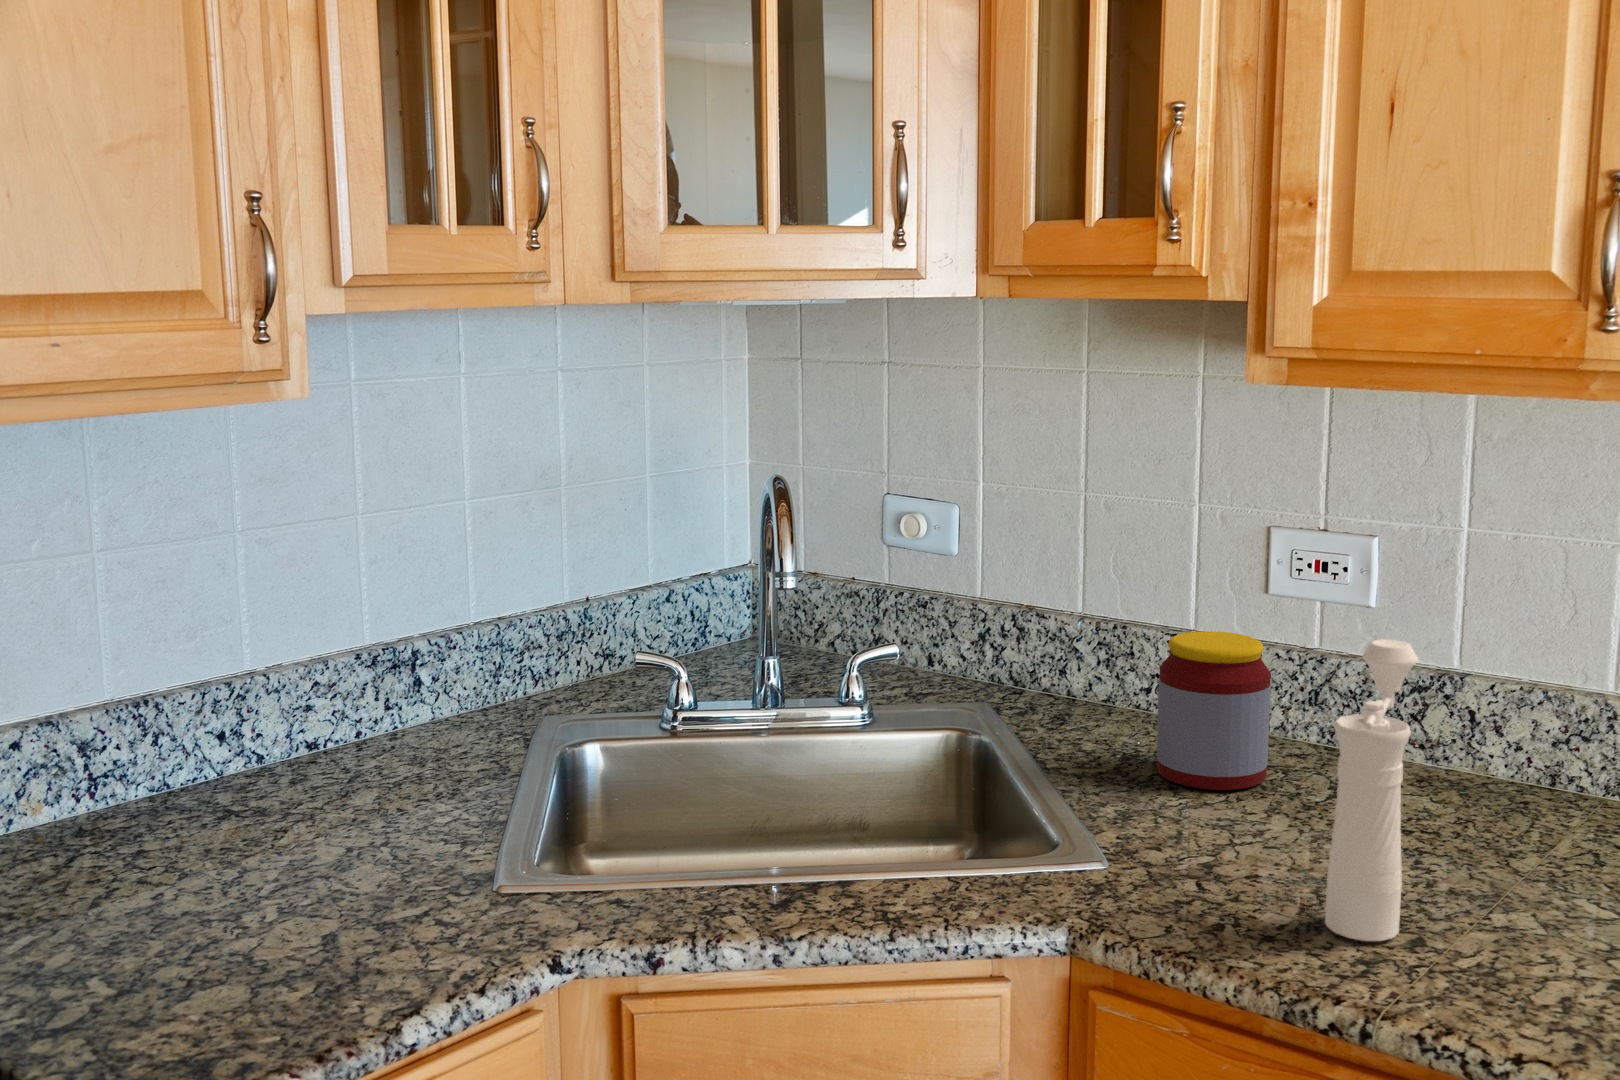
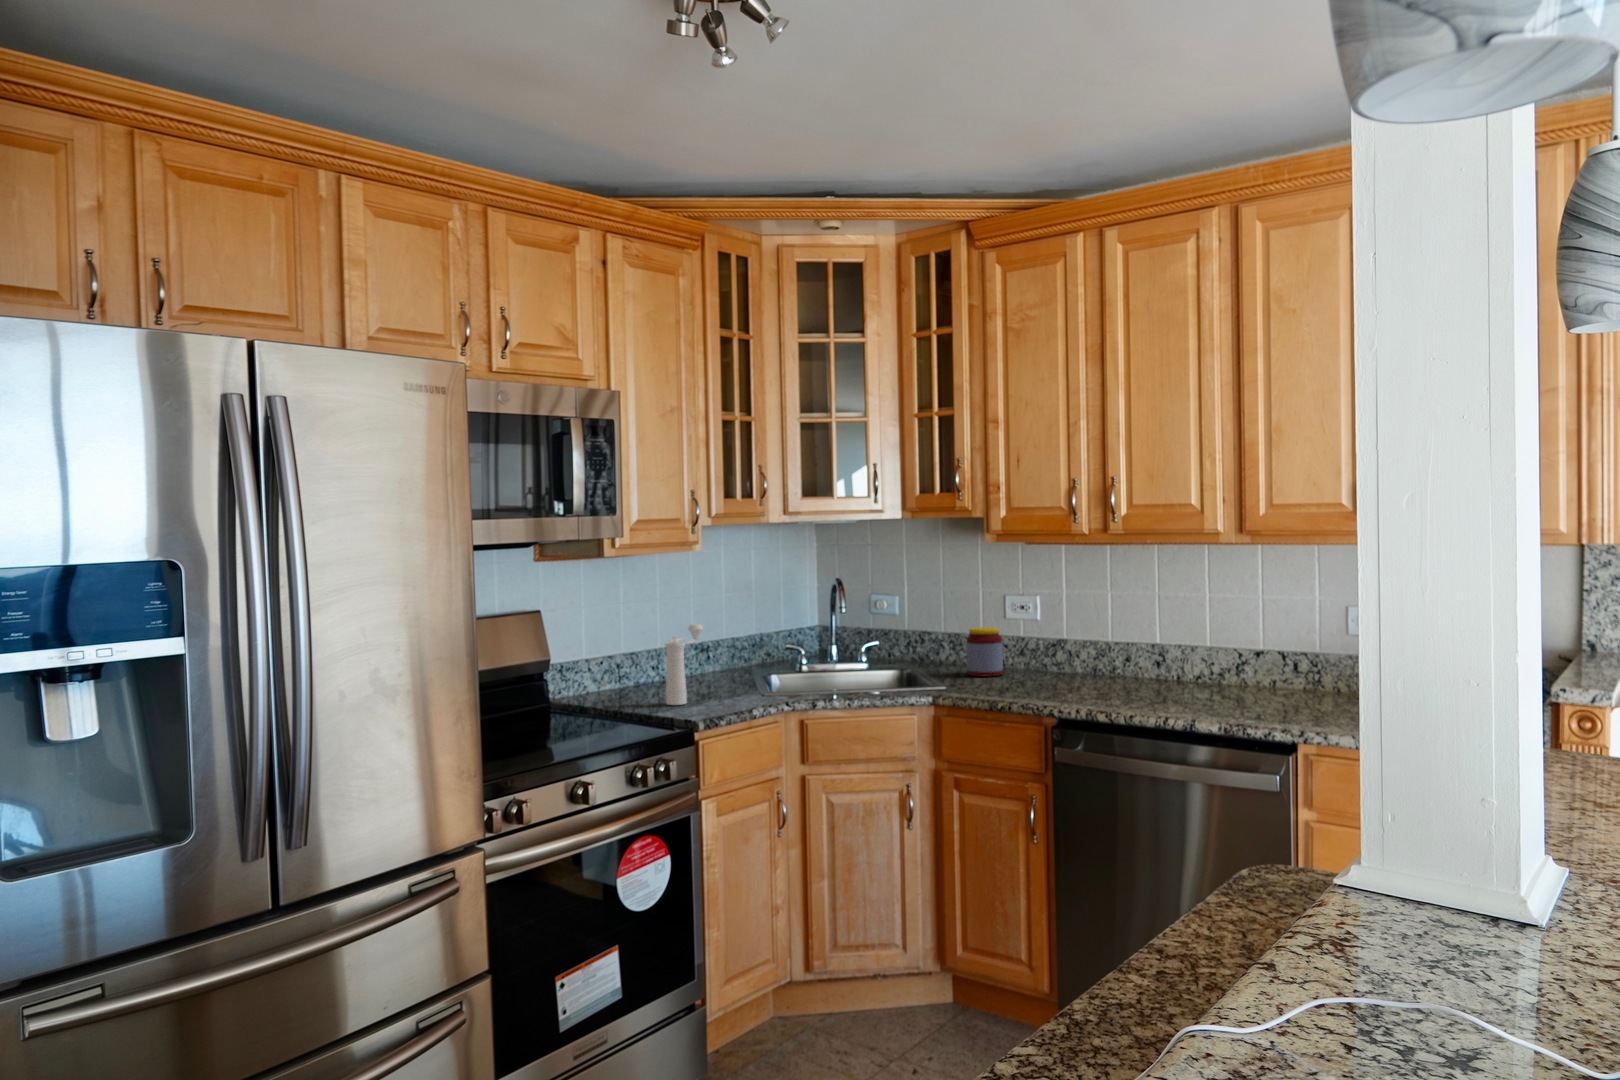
pepper mill: present [1325,639,1418,941] -> present [665,624,703,705]

